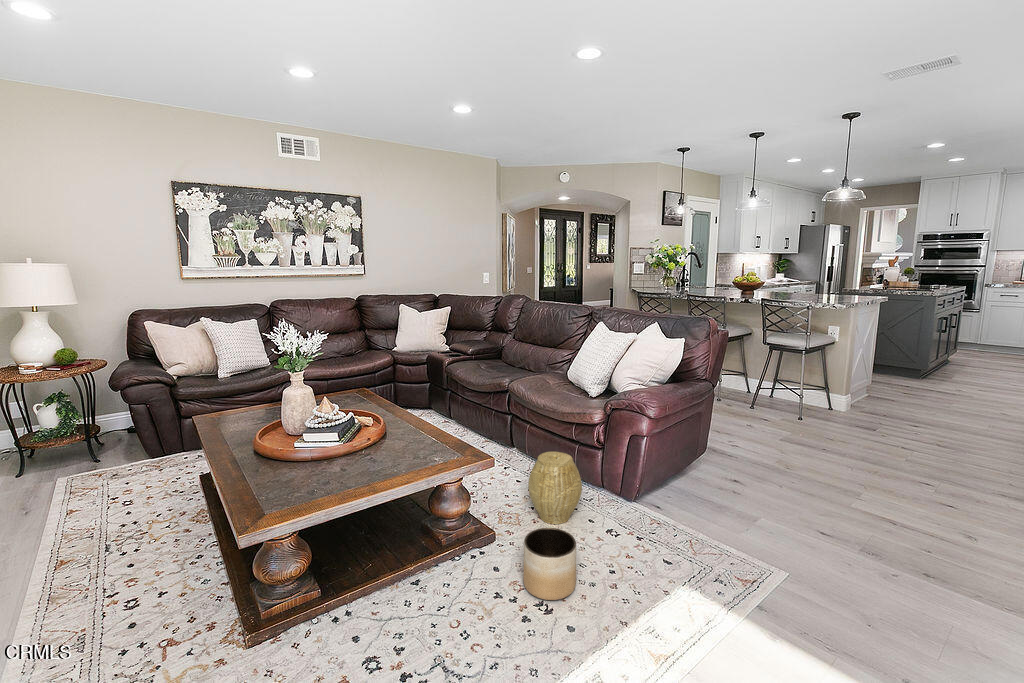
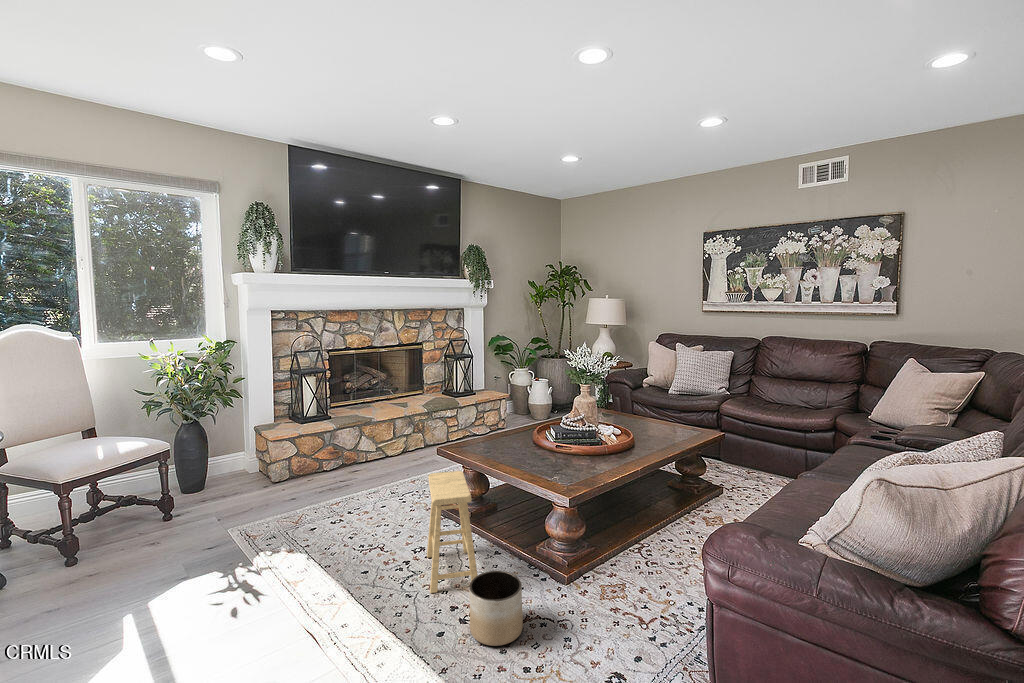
woven basket: present [528,452,582,524] -> none [596,544,667,643]
footstool: none [370,495,475,646] -> present [427,471,477,593]

